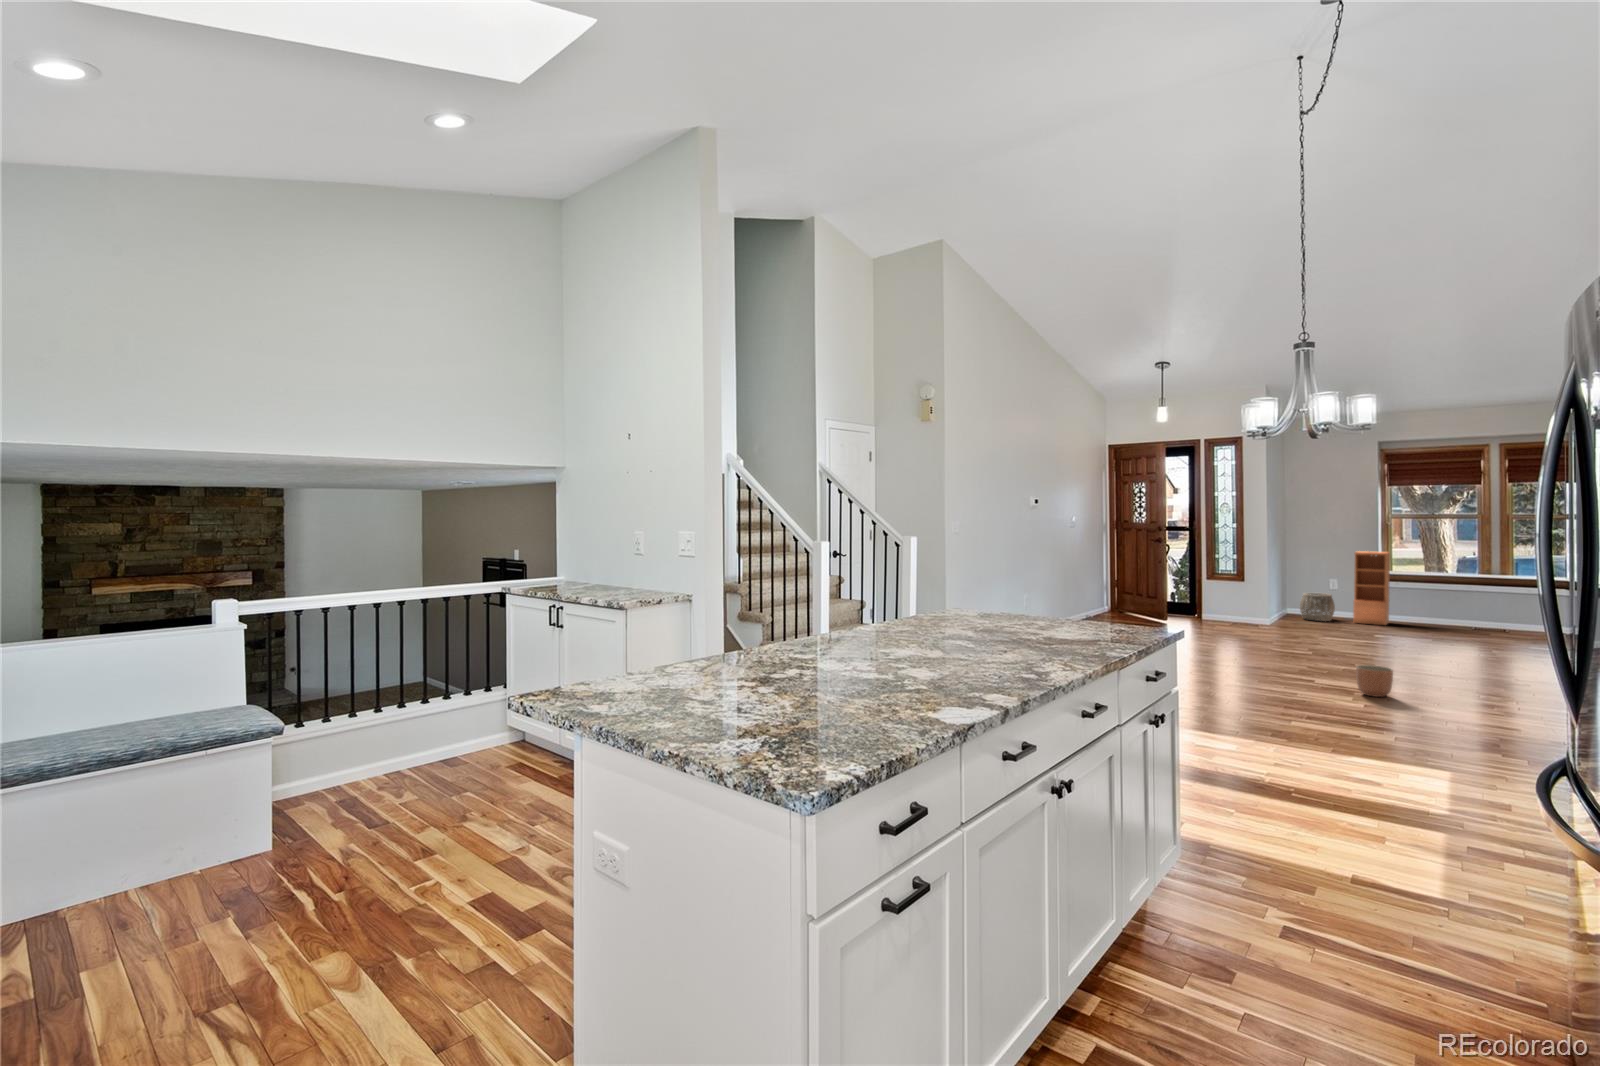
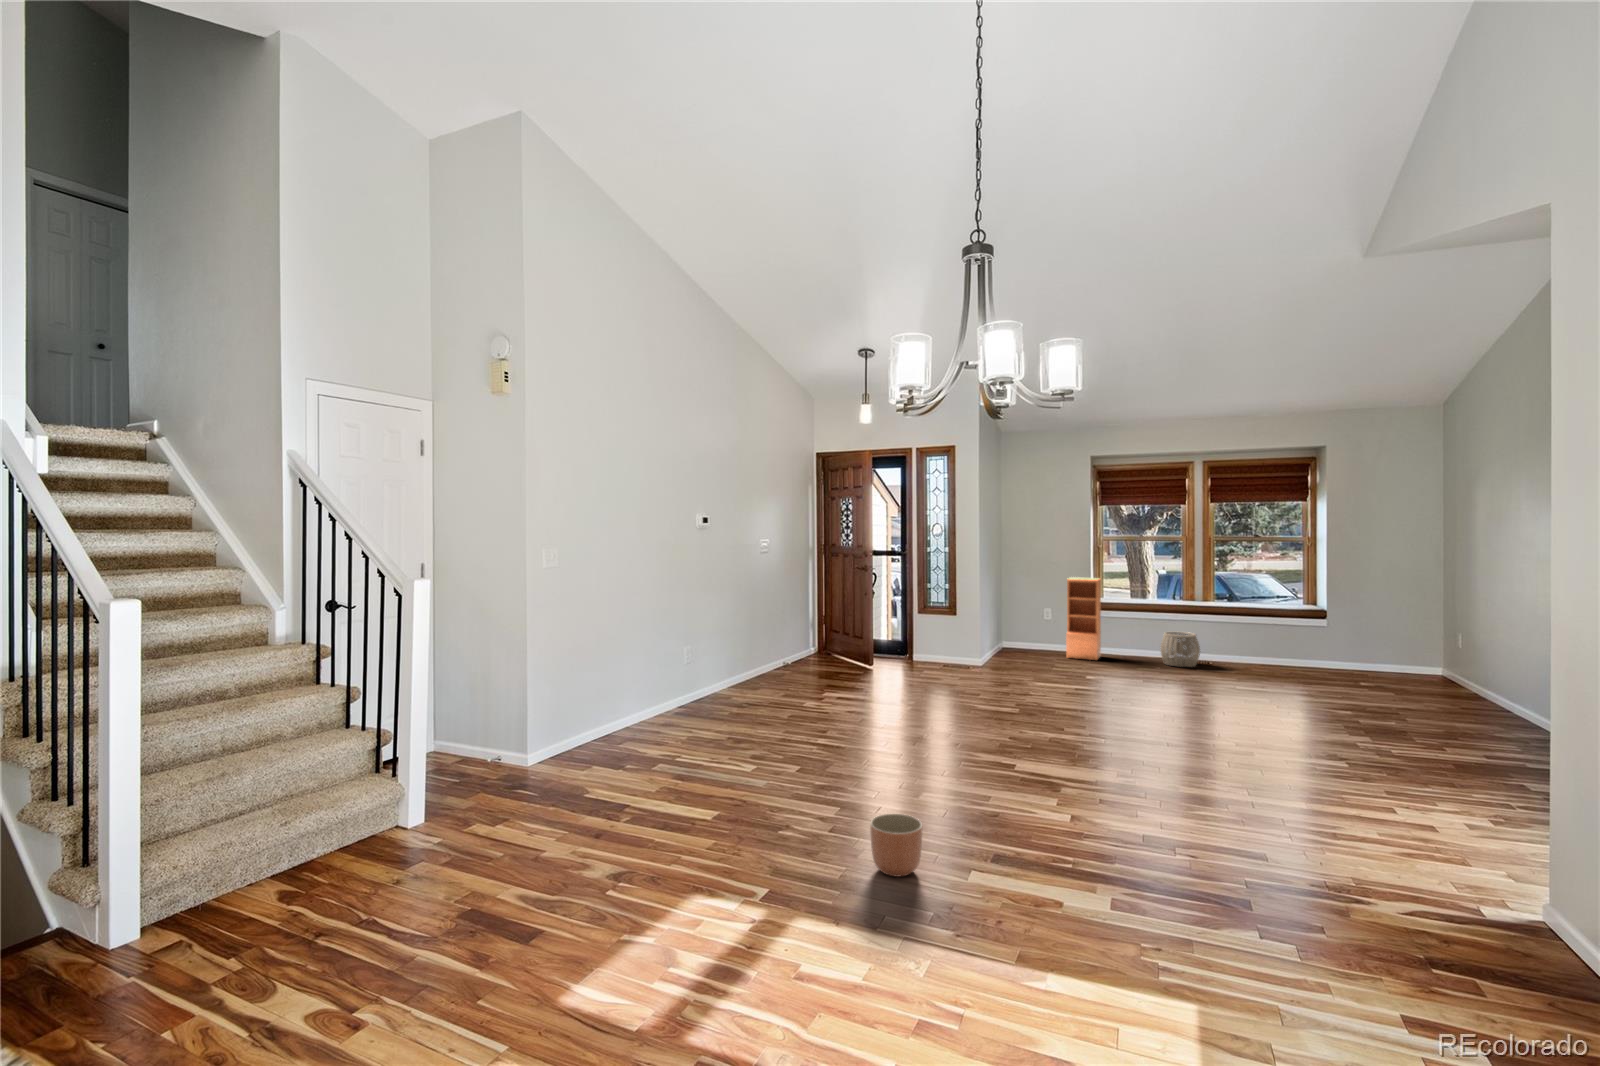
woven basket: present [1300,593,1335,621] -> present [1161,632,1200,667]
planter: present [1356,665,1393,697] -> present [870,814,922,877]

